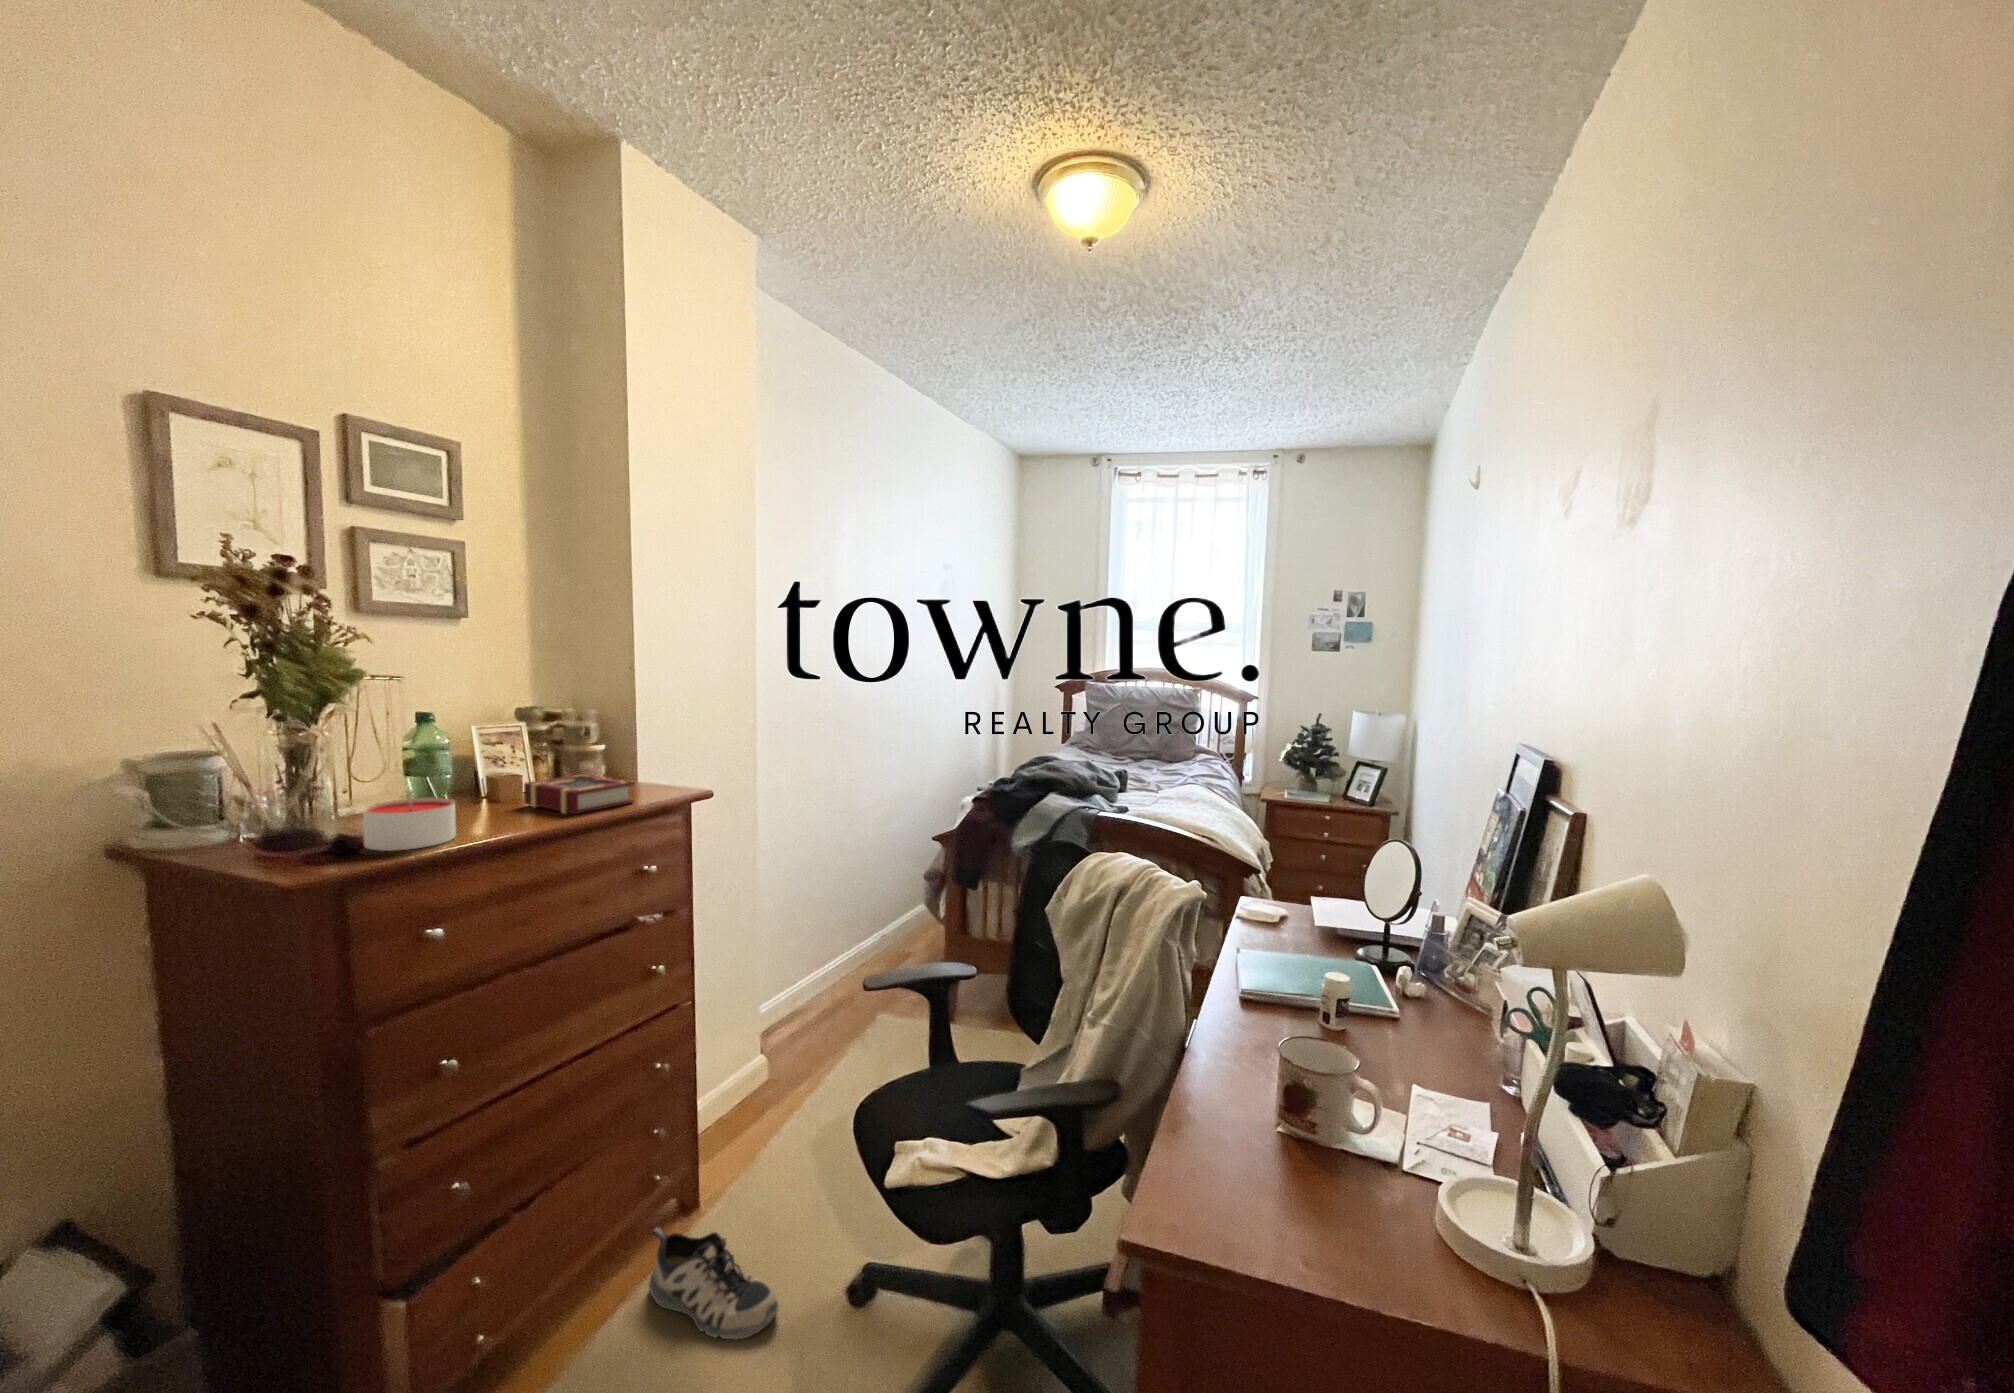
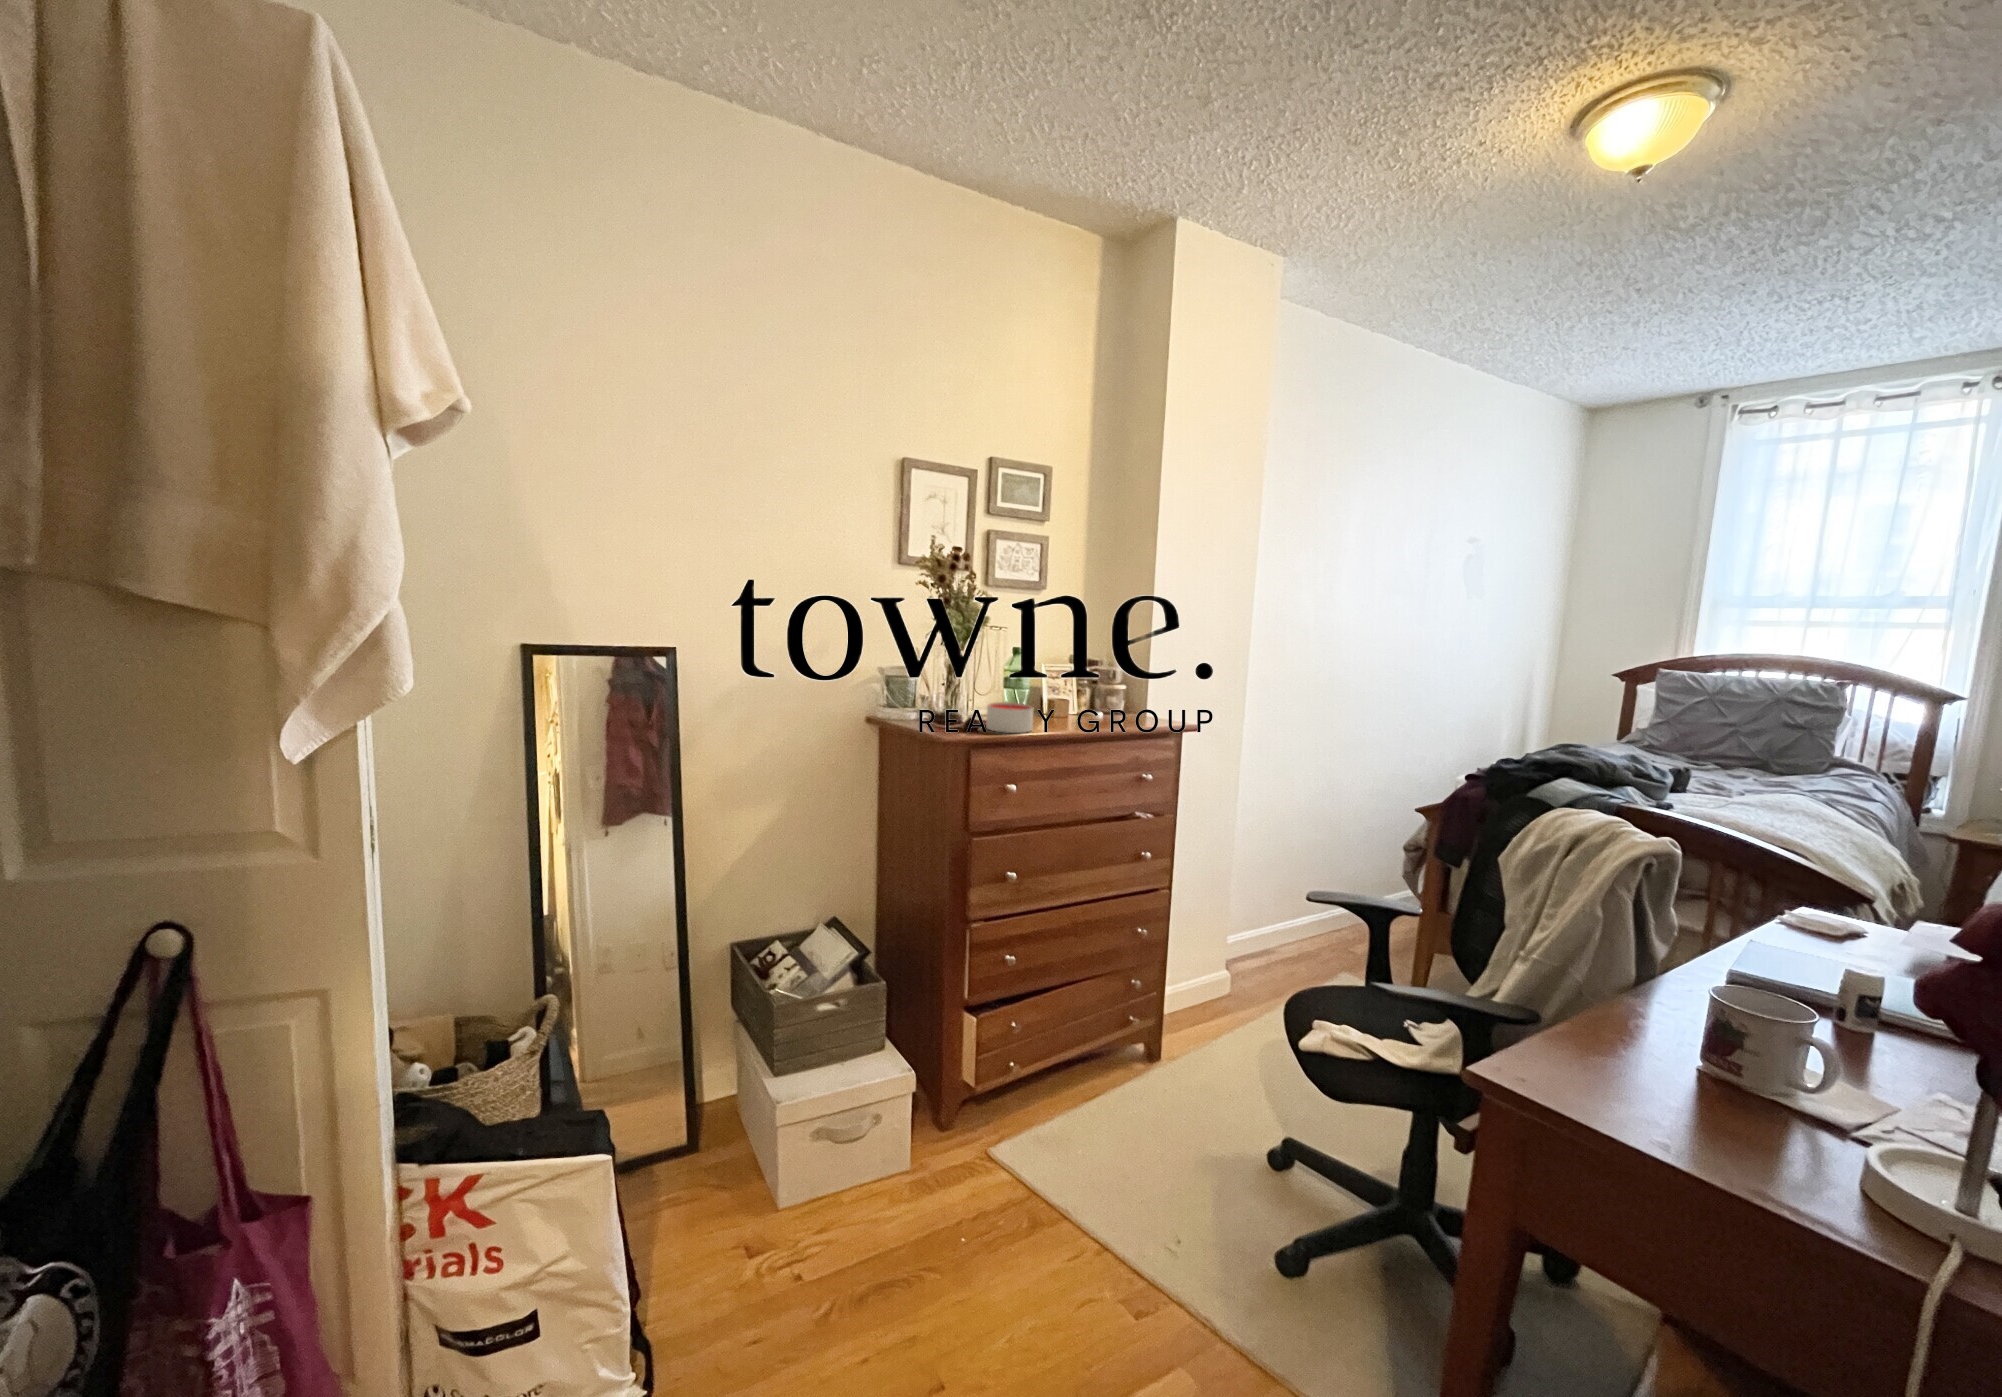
book: present [524,774,634,814] -> none [1070,703,1142,728]
shoe: present [649,1227,778,1339] -> none [1126,1045,1217,1147]

